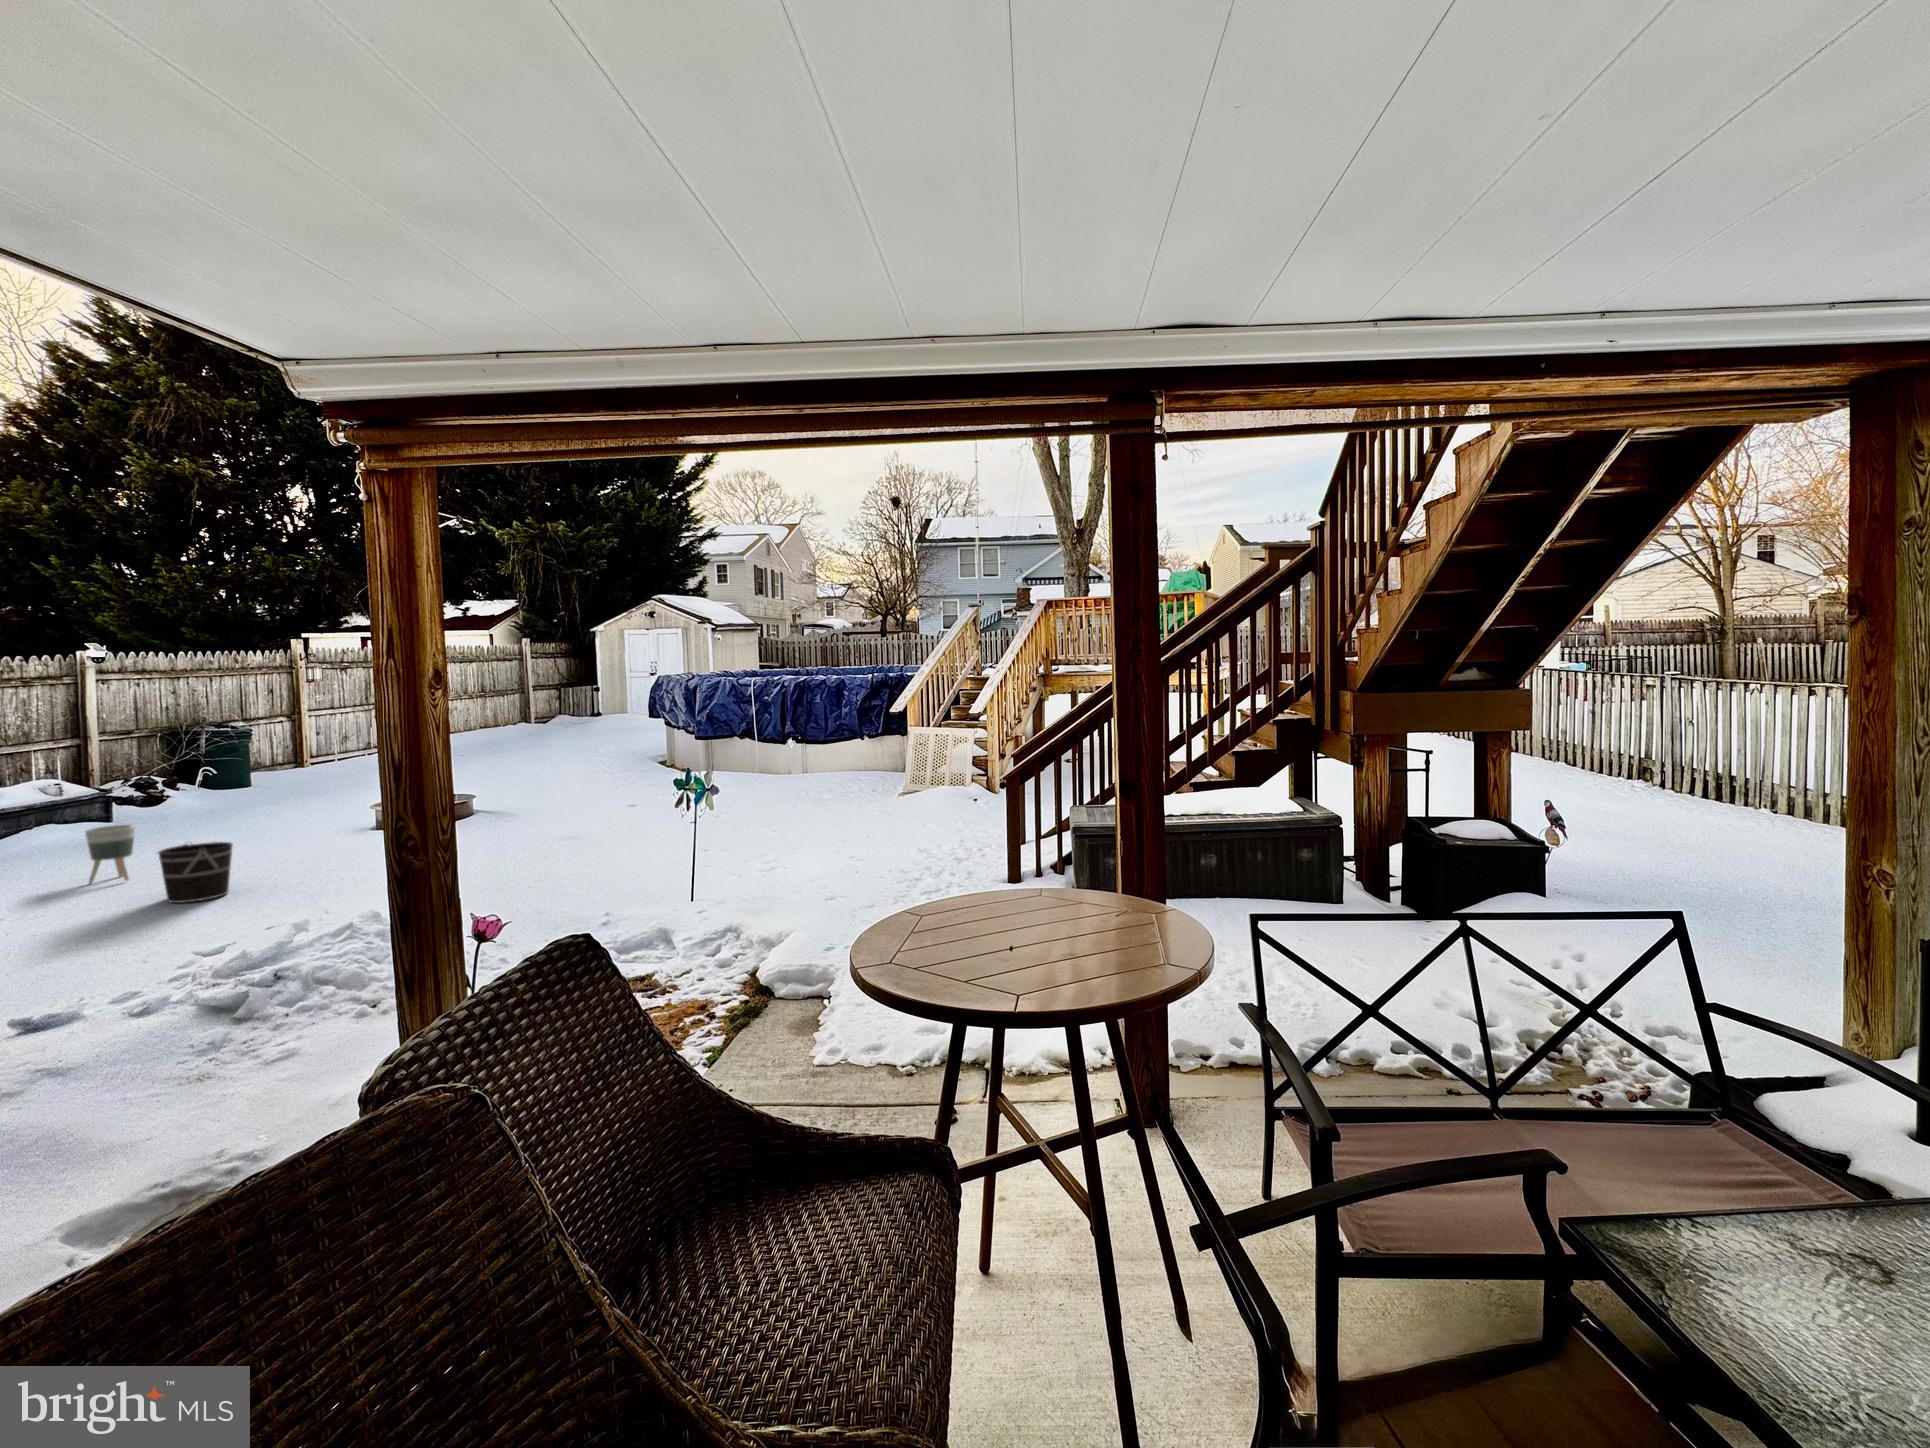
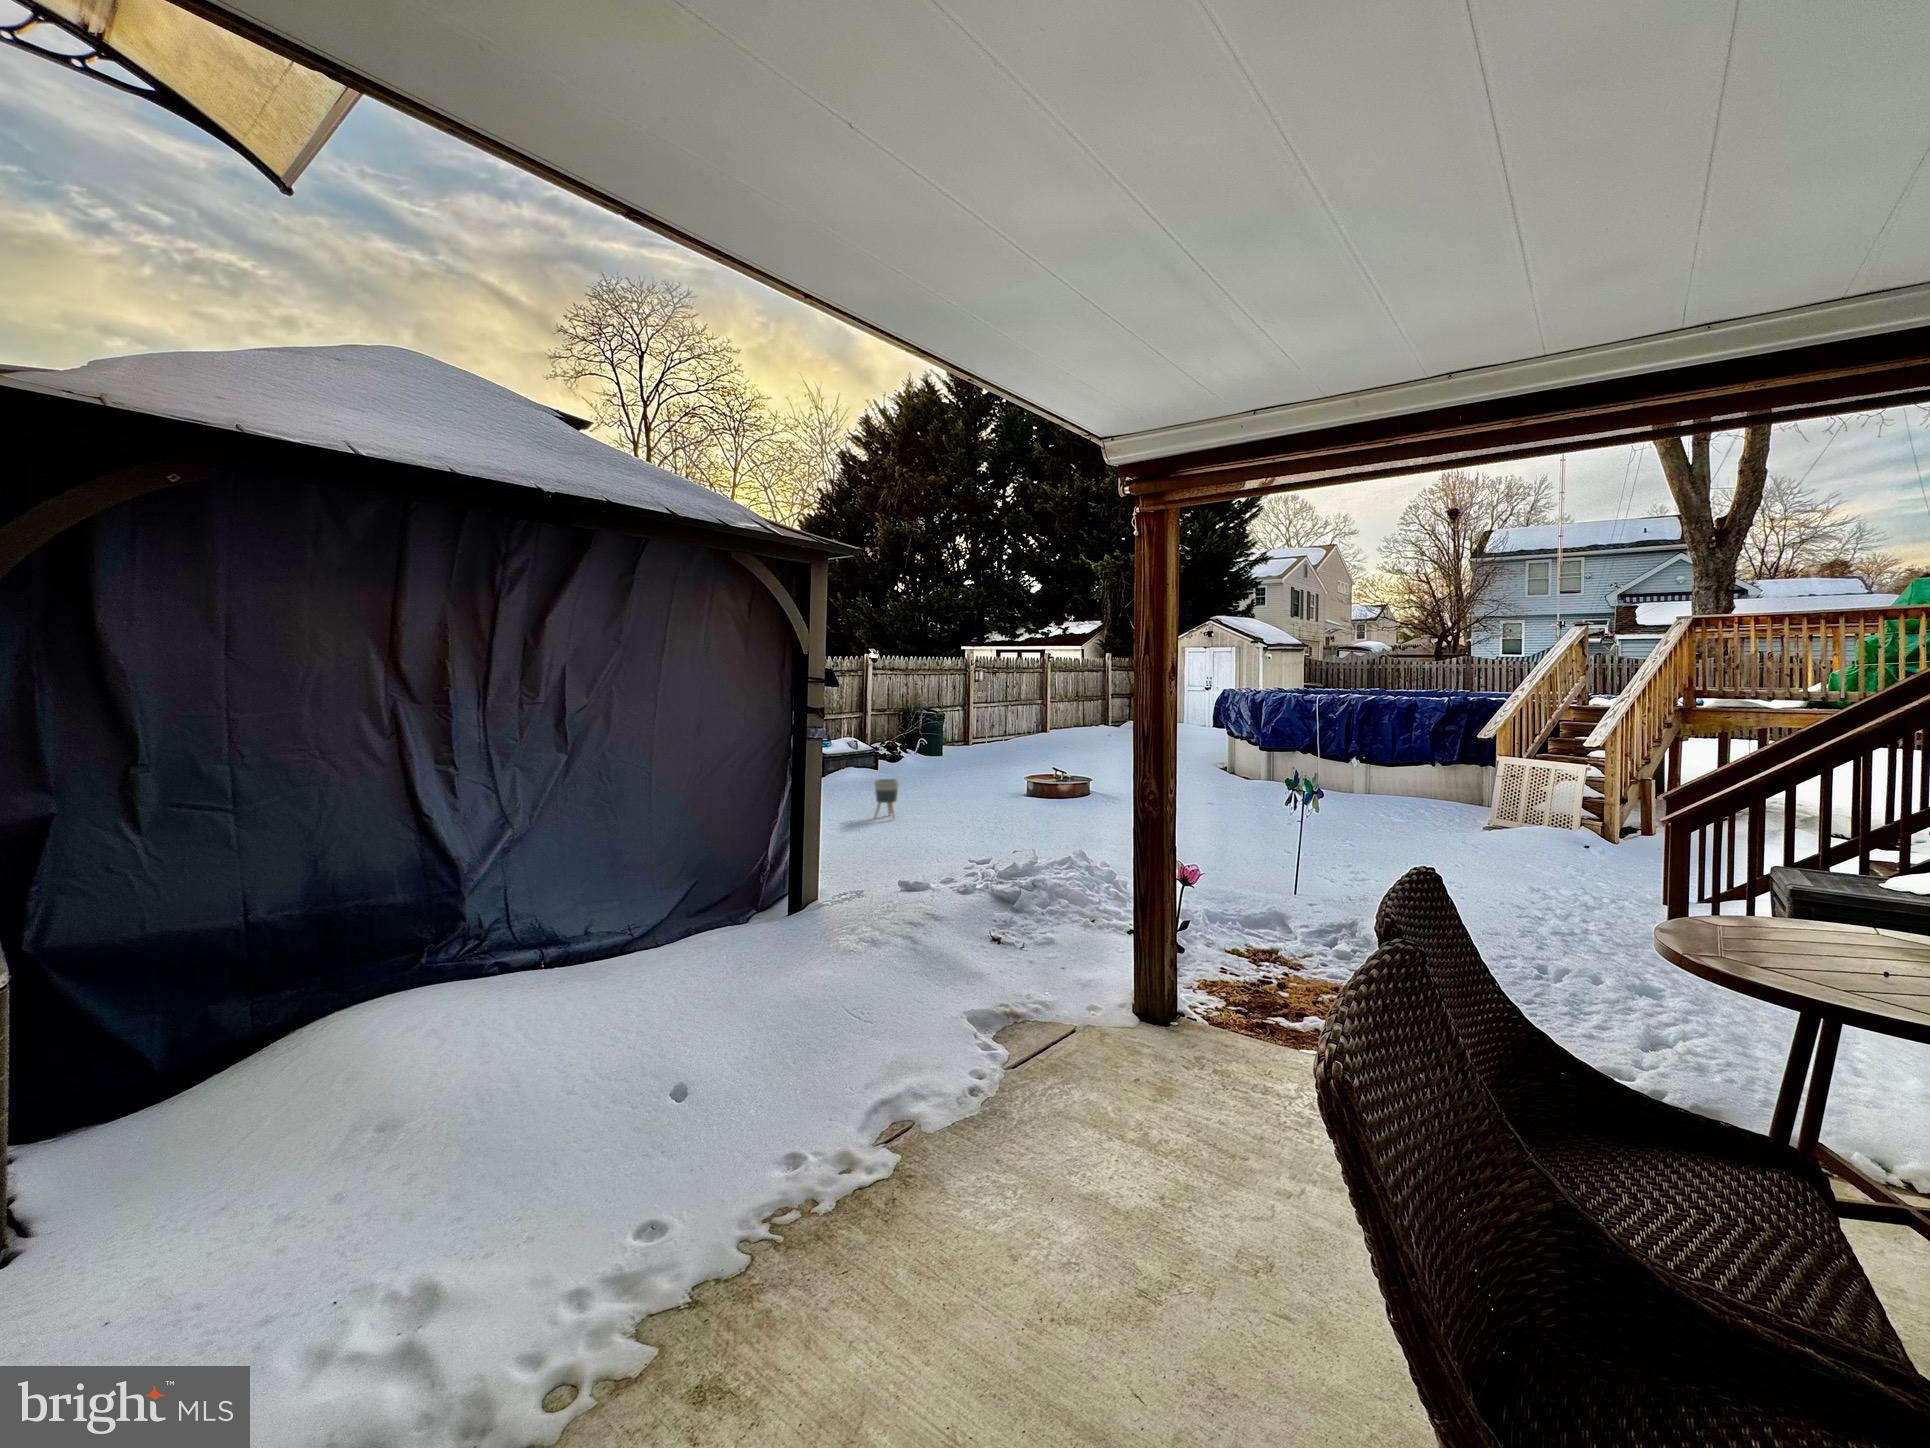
bucket: present [156,842,232,903] -> none [914,797,955,842]

